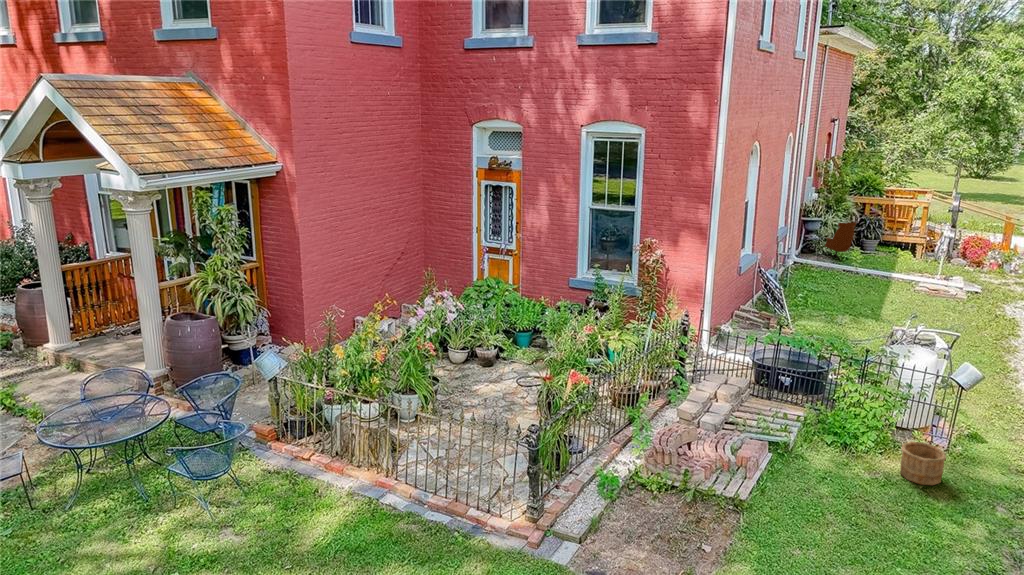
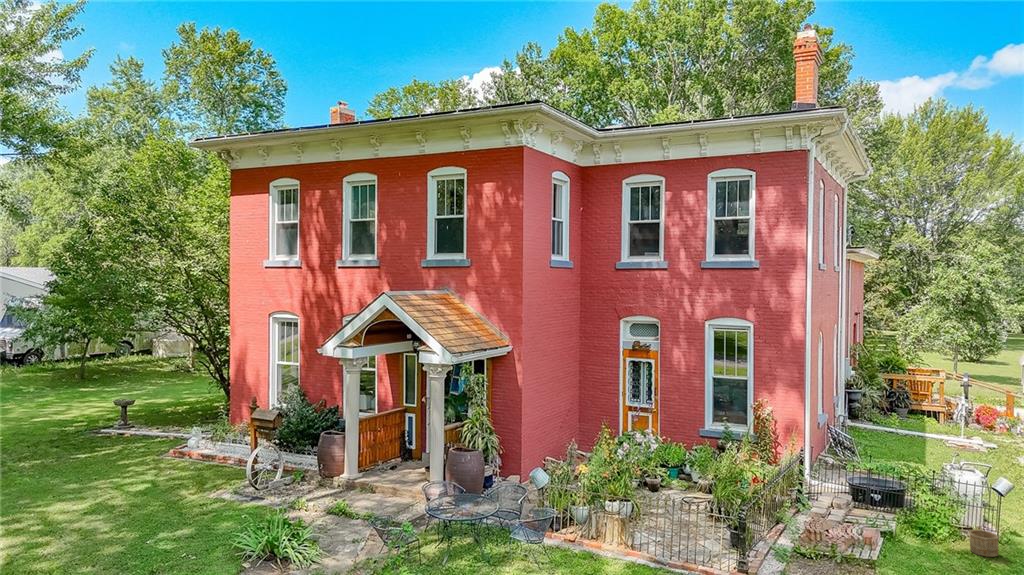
lounge chair: present [824,222,856,260] -> none [857,393,889,425]

